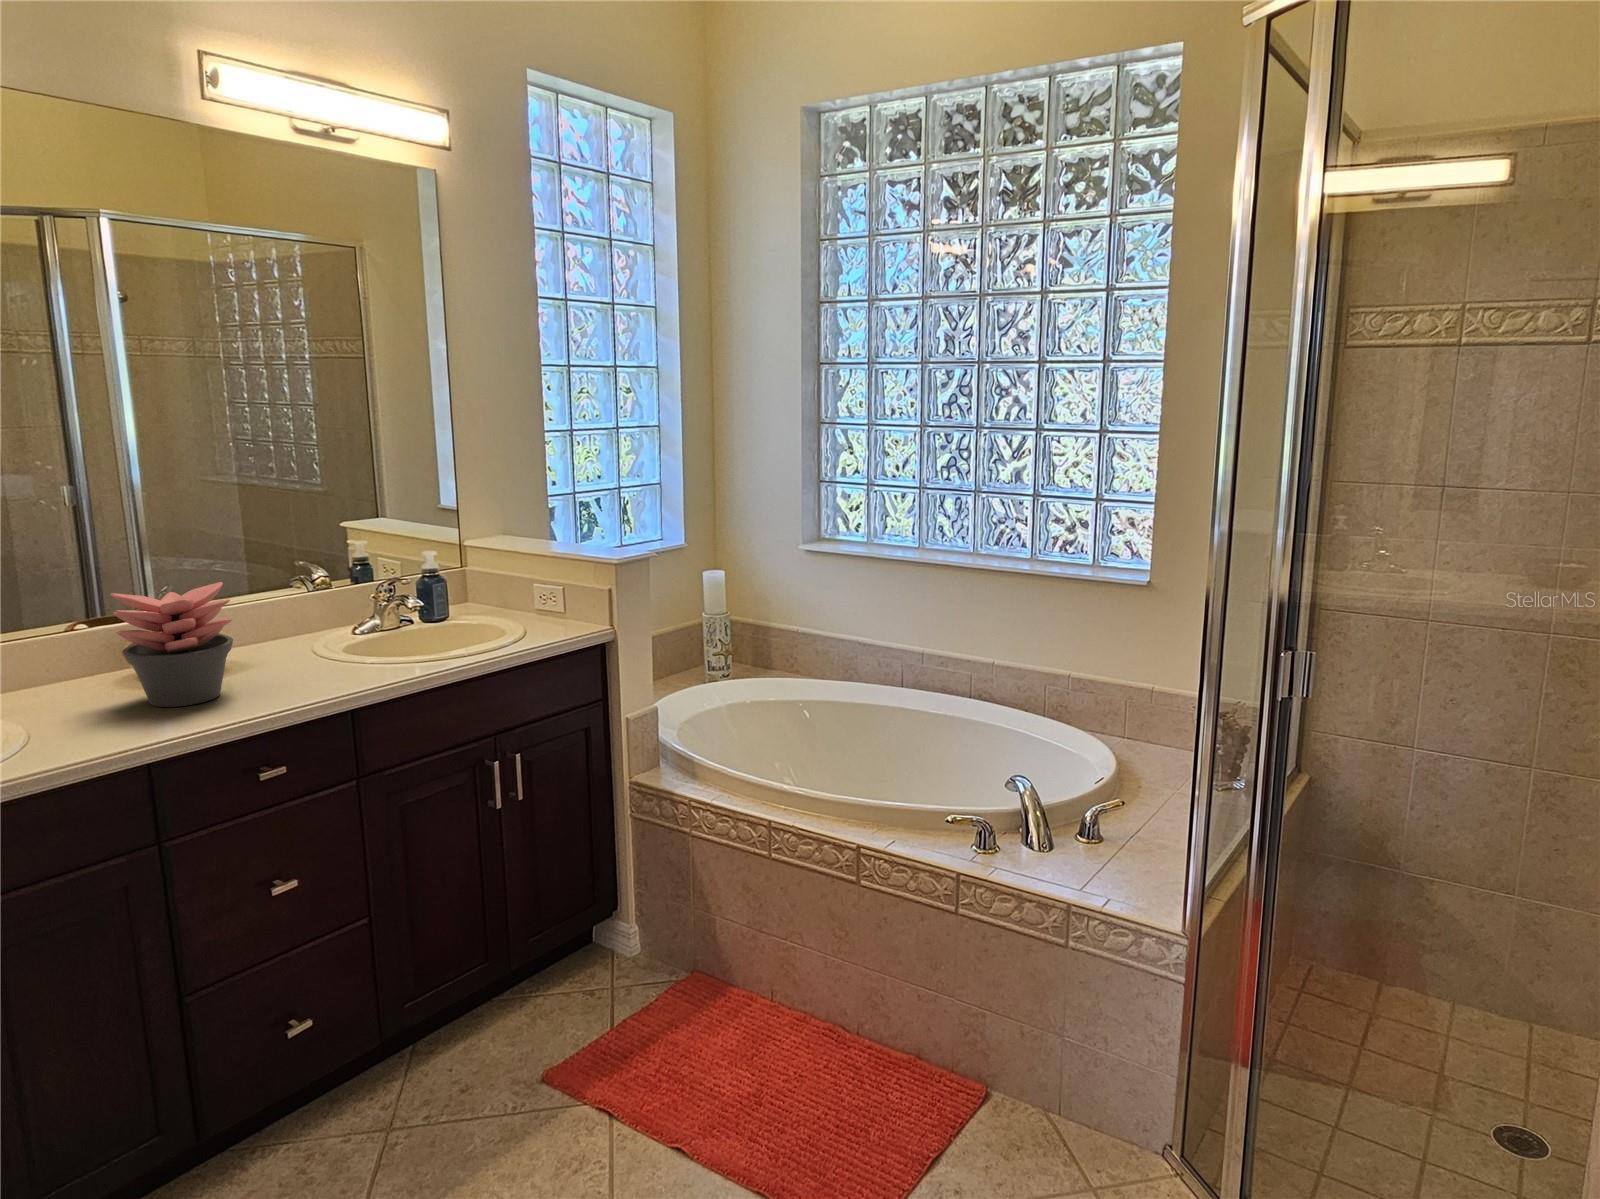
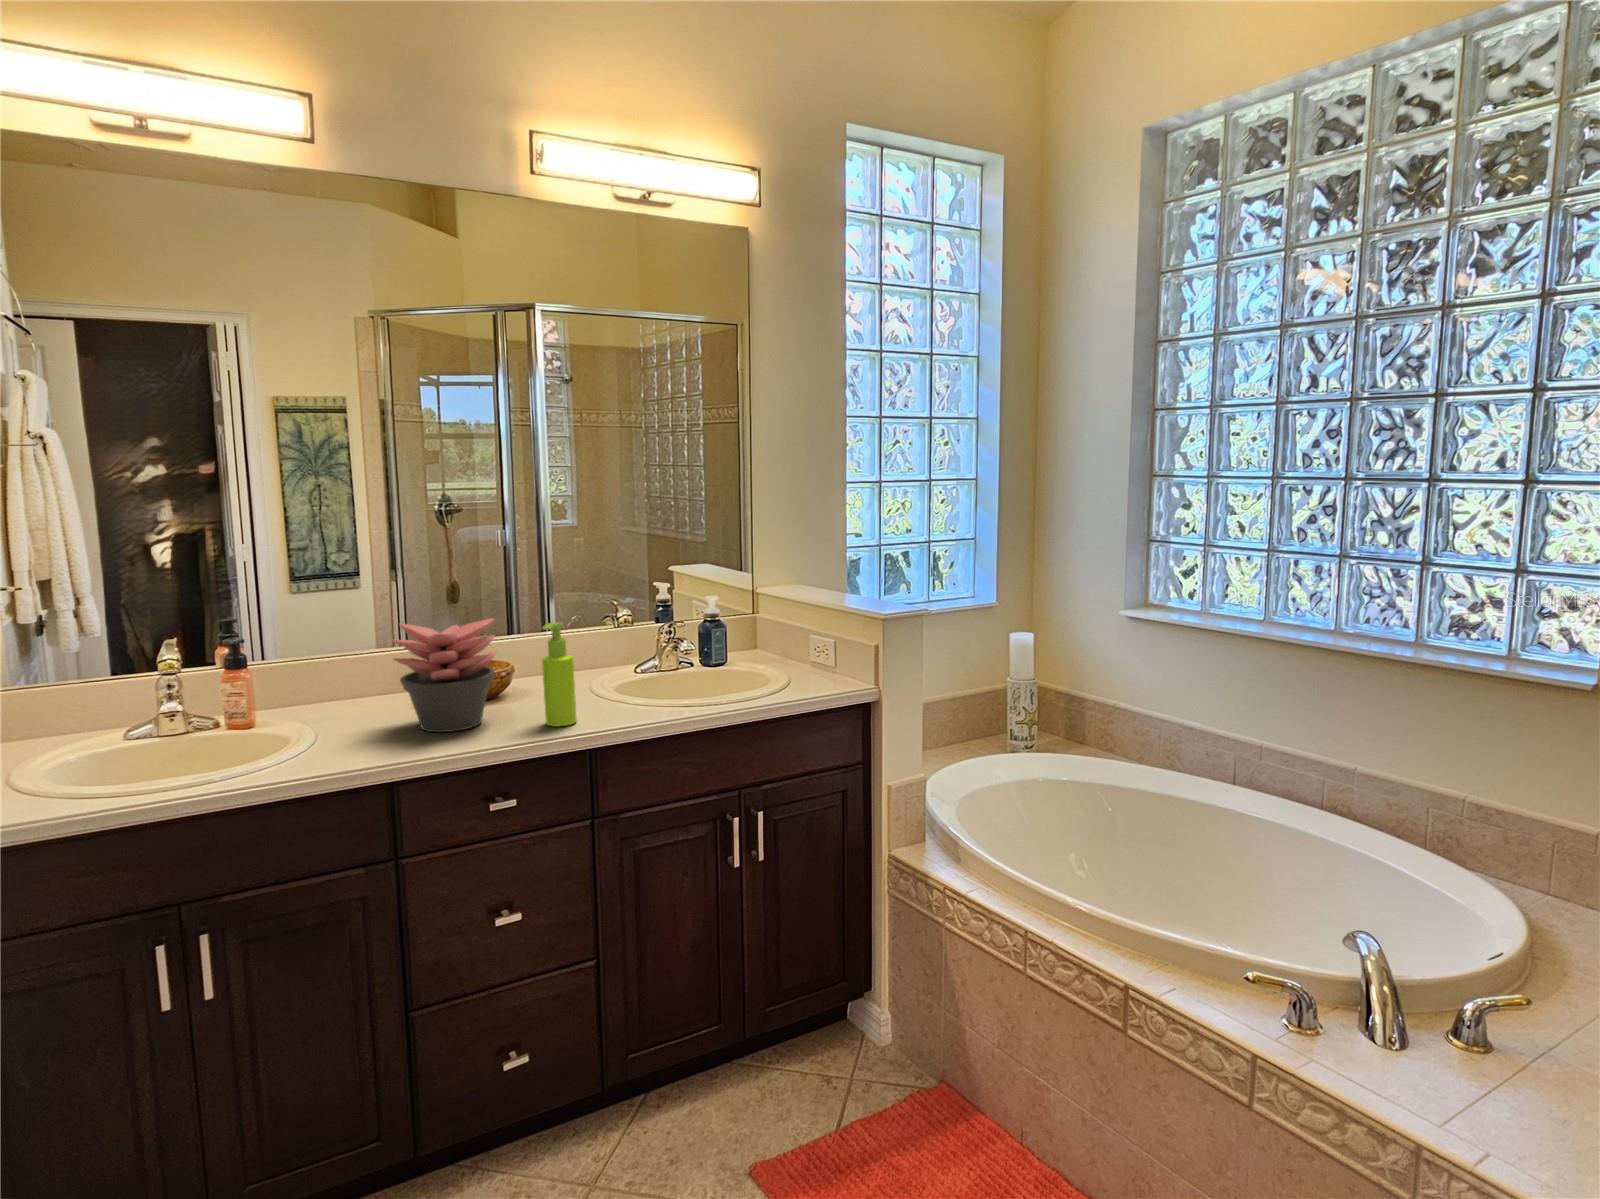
soap dispenser: none [290,581,331,689] -> present [542,622,576,727]

